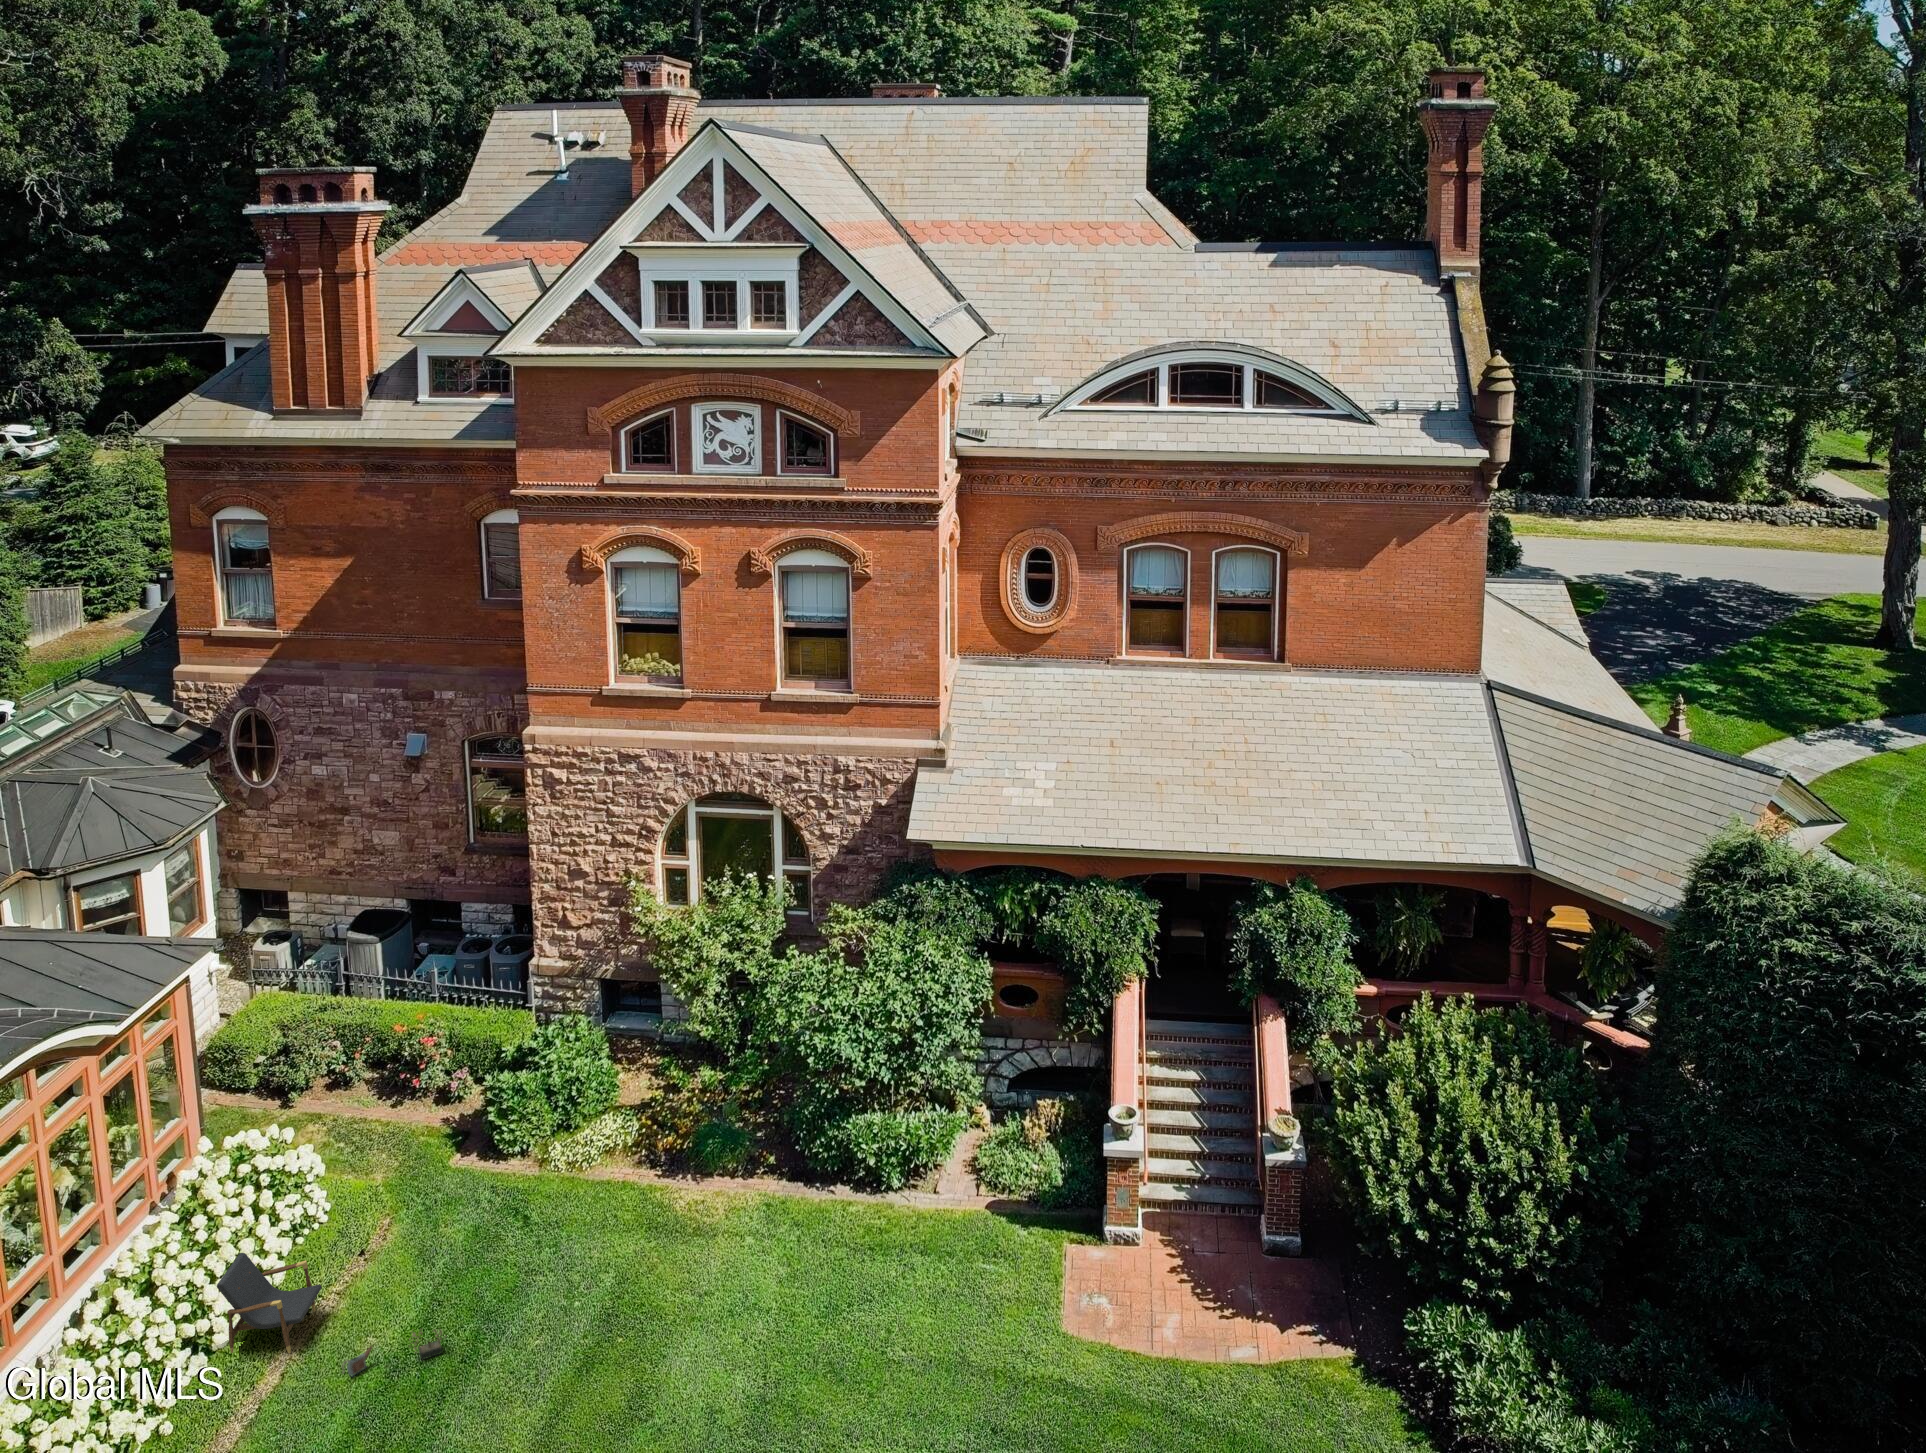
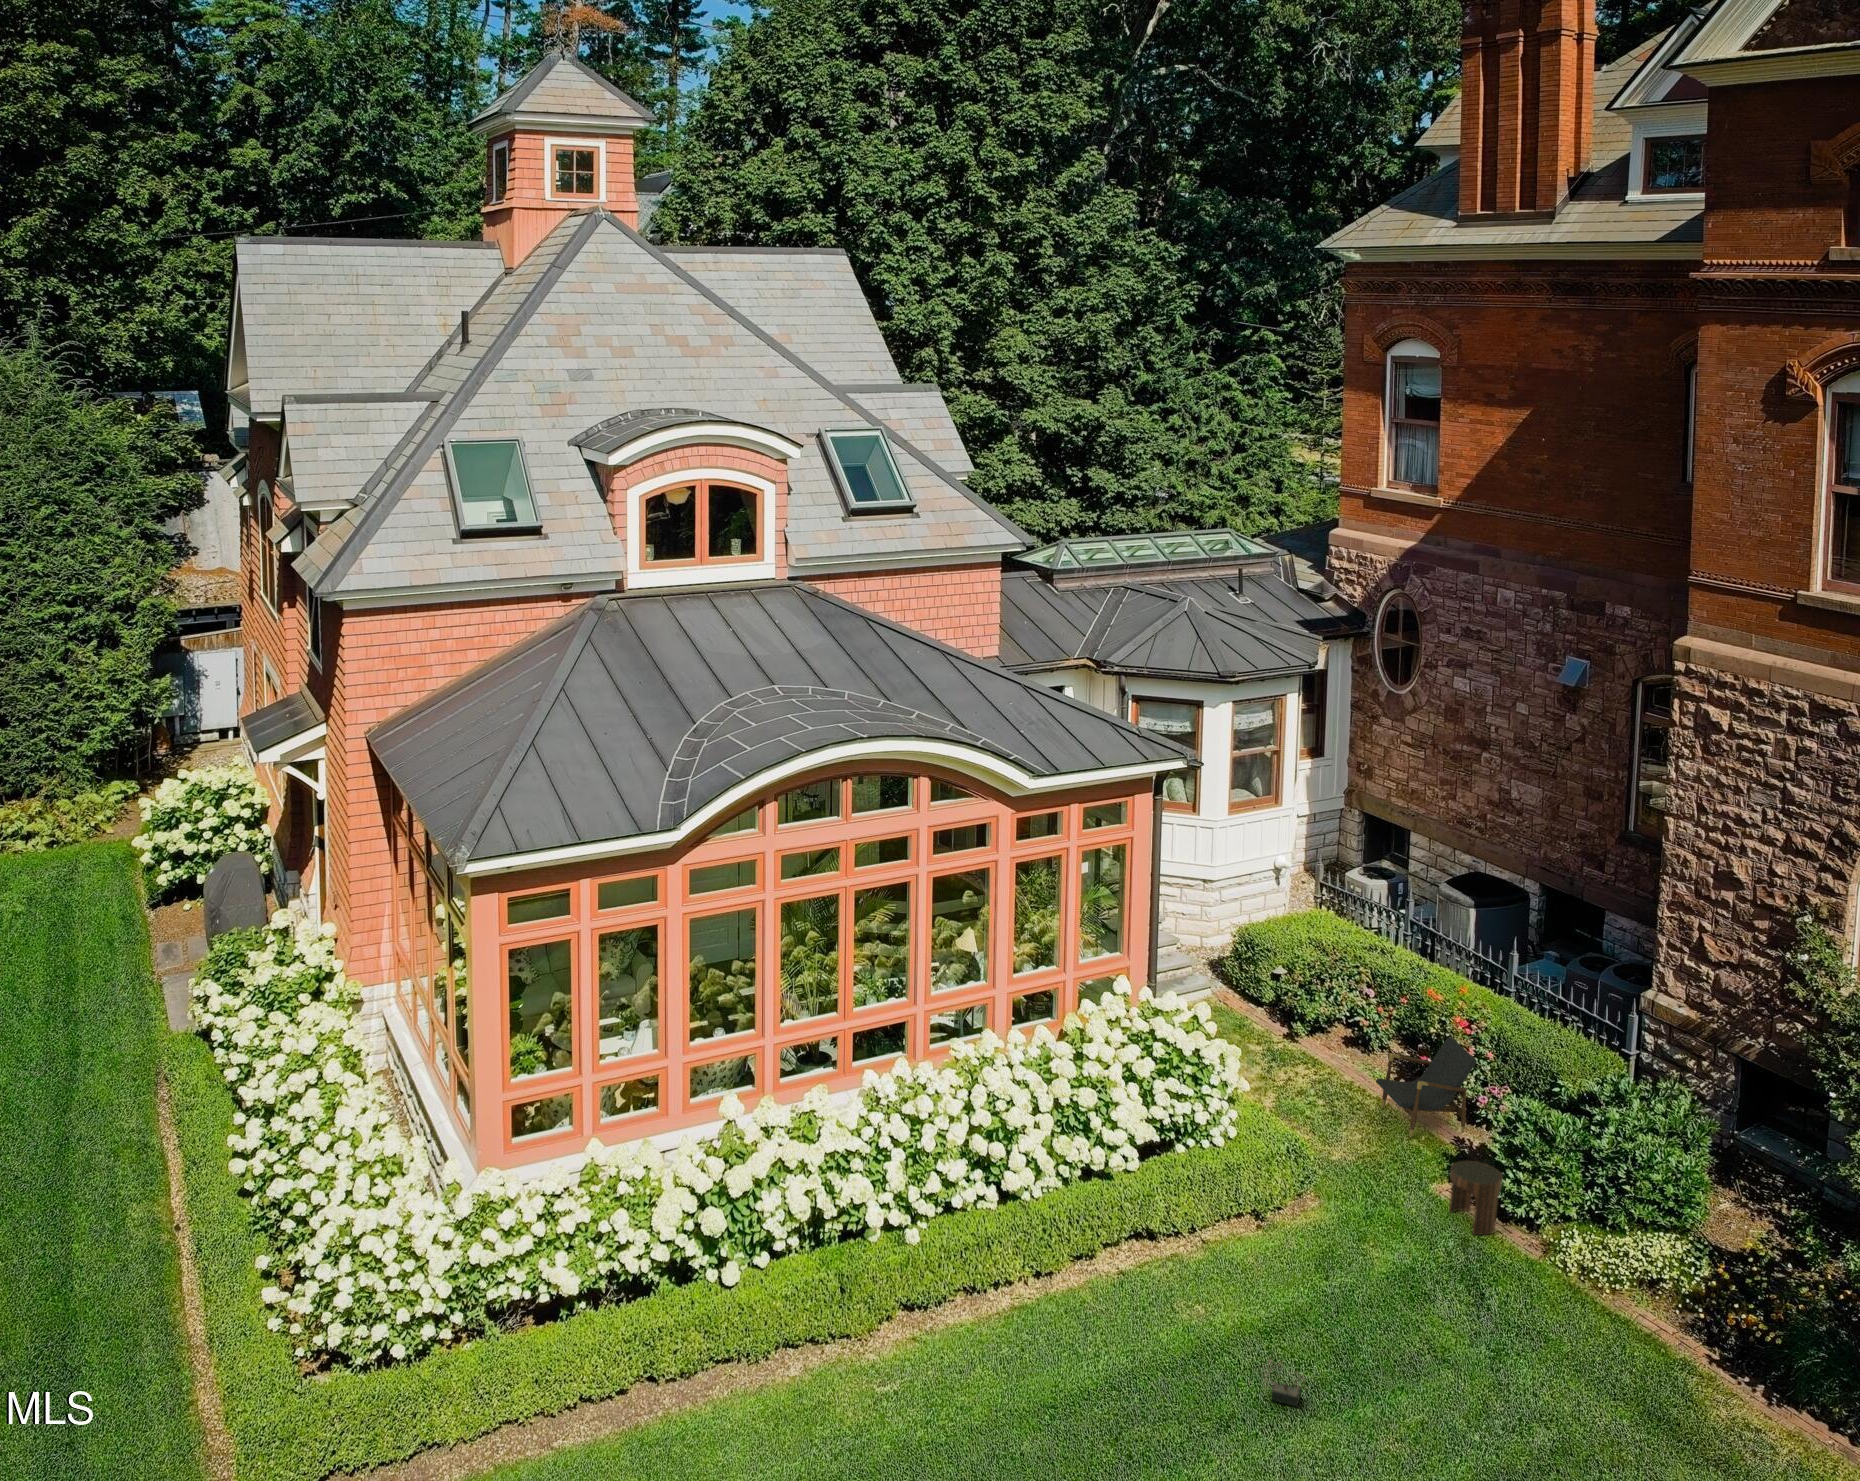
side table: none [463,1123,503,1176] -> present [1449,1161,1503,1235]
lounge chair: present [217,1253,322,1354] -> present [1376,1038,1476,1138]
watering can: present [342,1346,372,1376] -> none [1179,1348,1224,1372]

